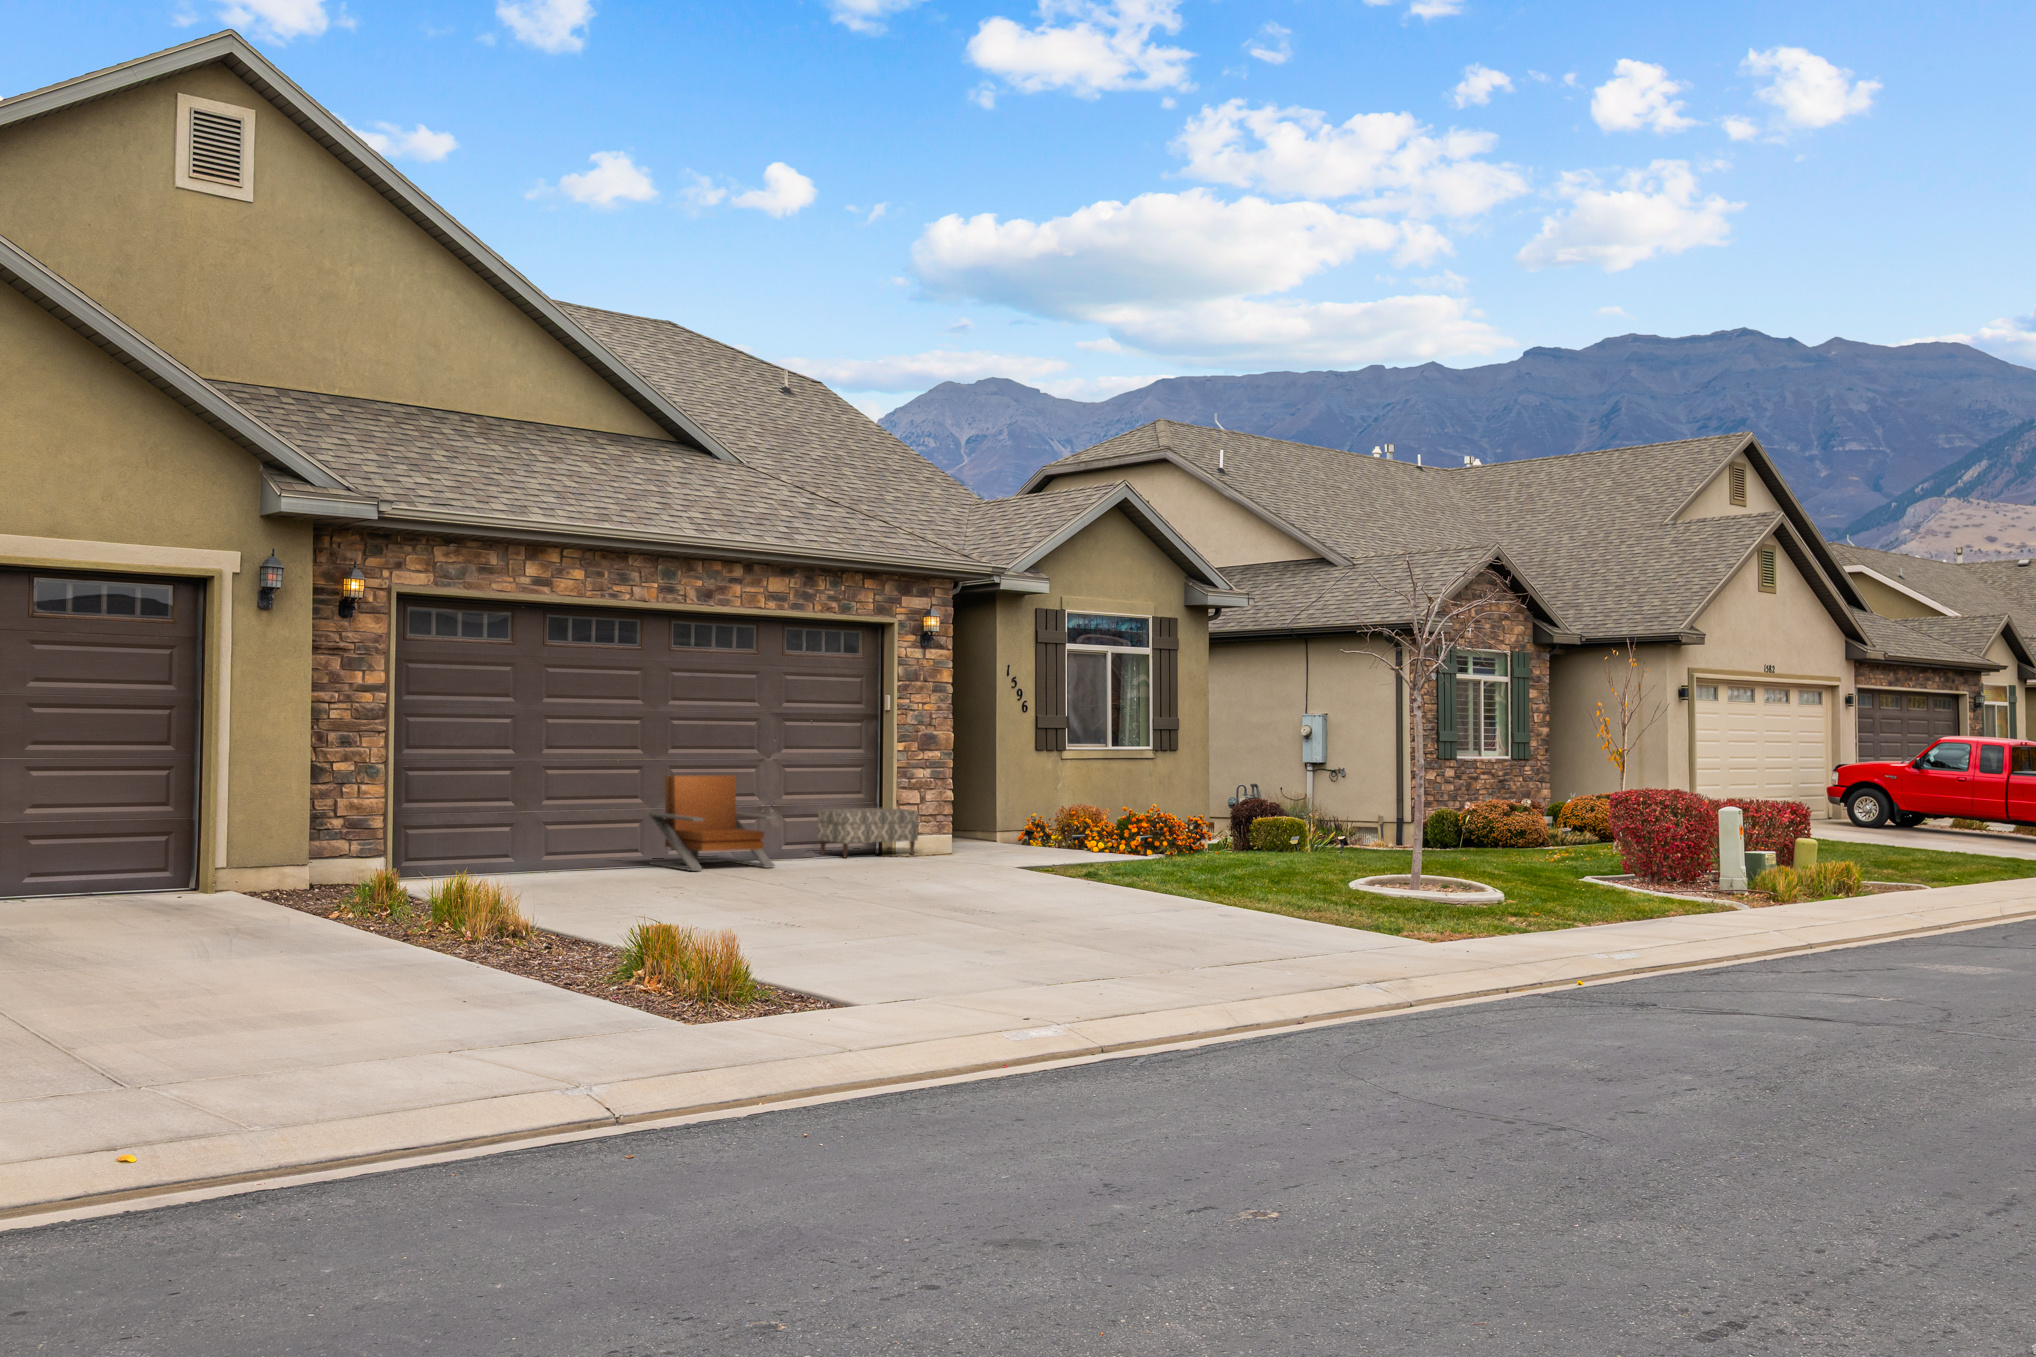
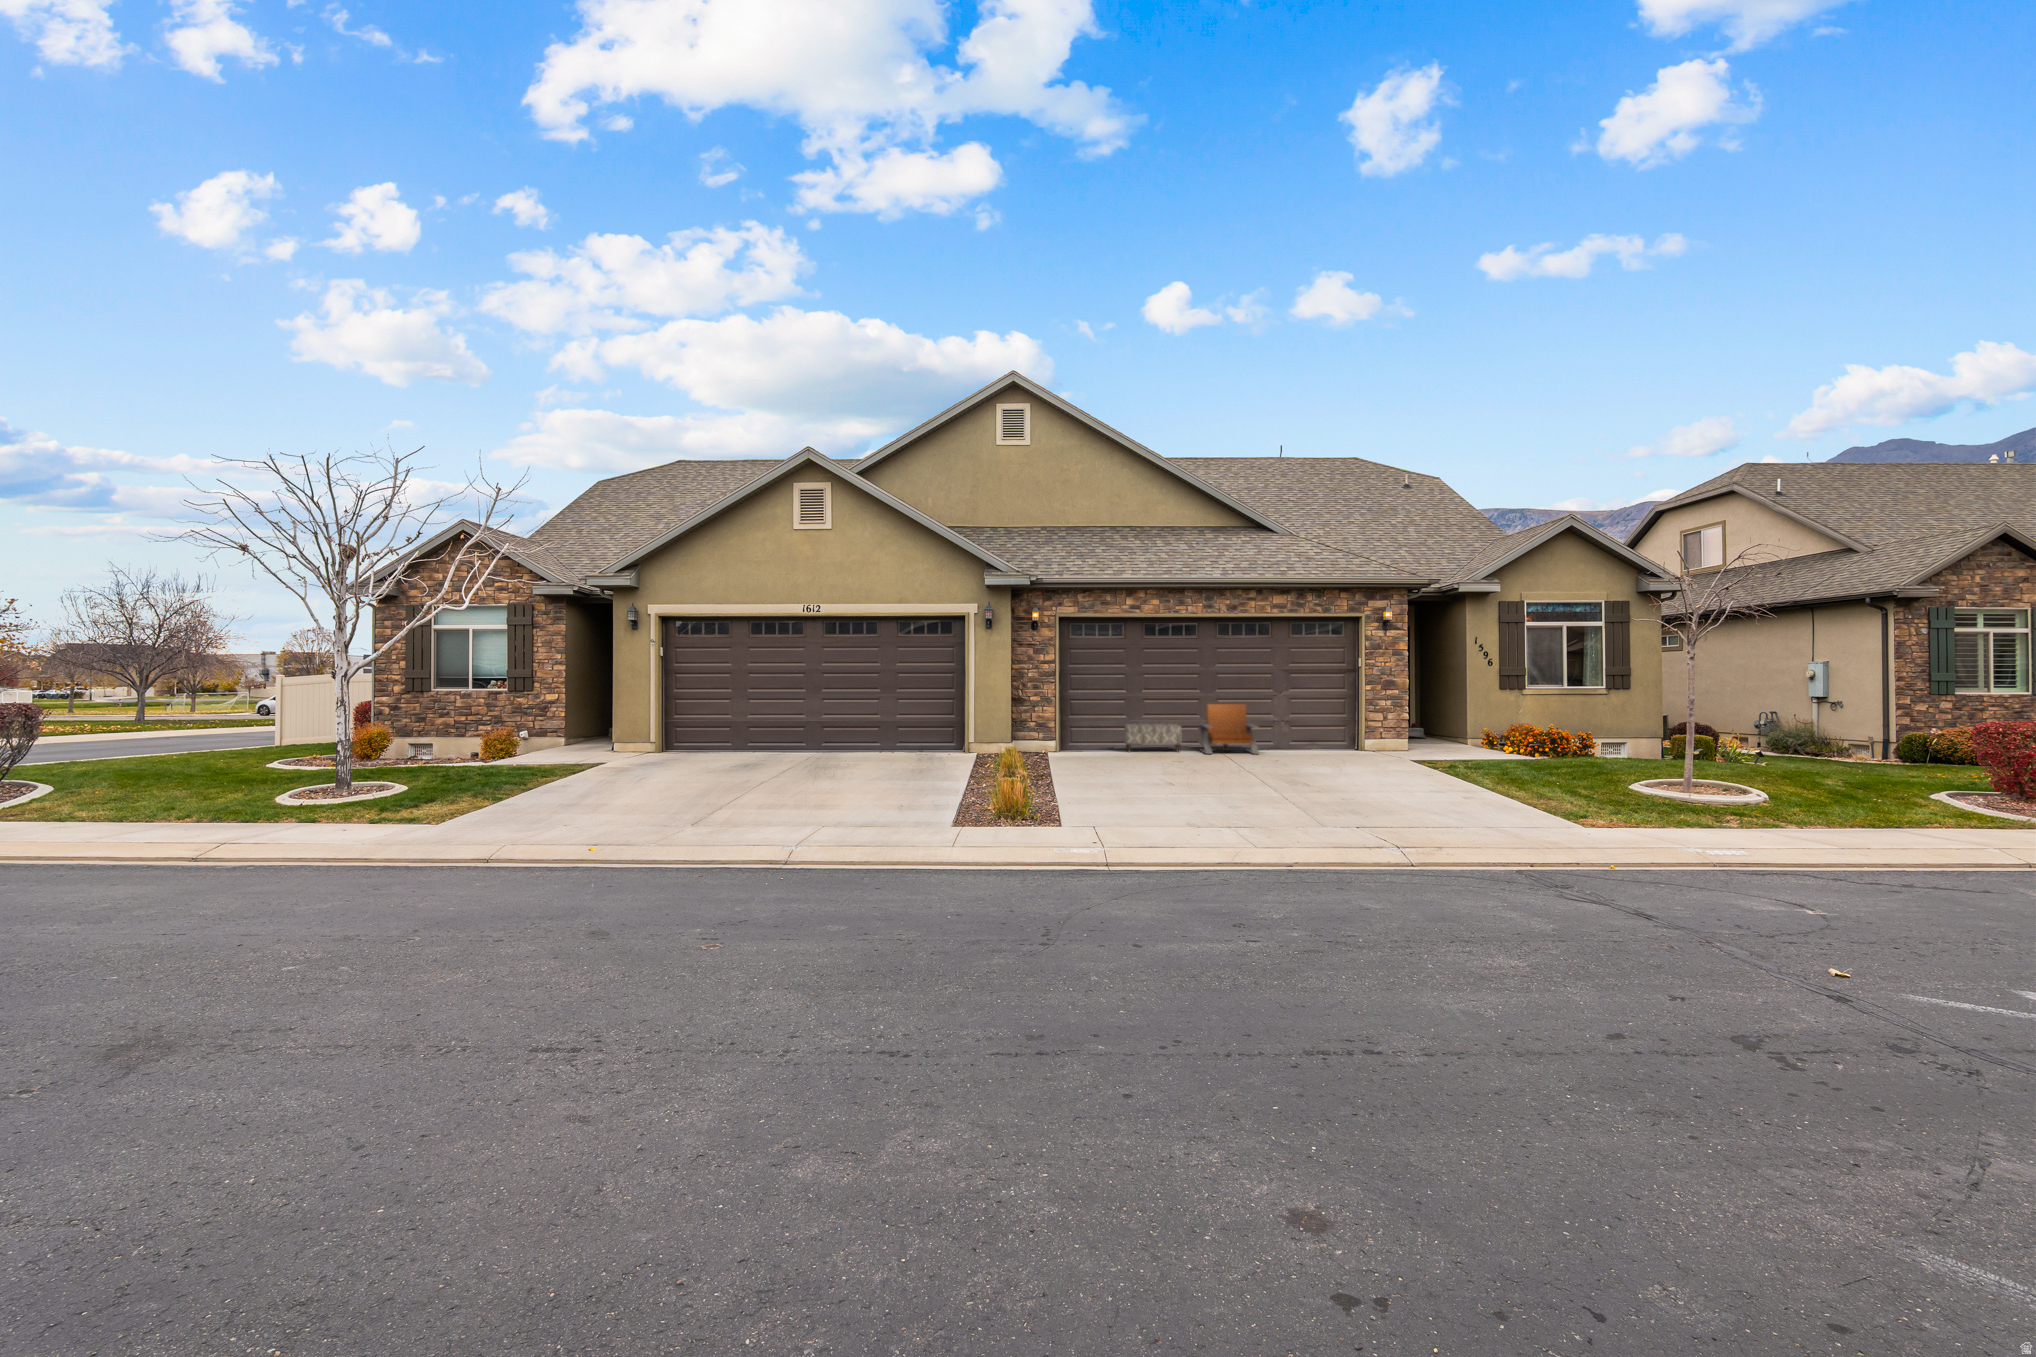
bench: present [818,808,919,858] -> present [1125,724,1182,751]

